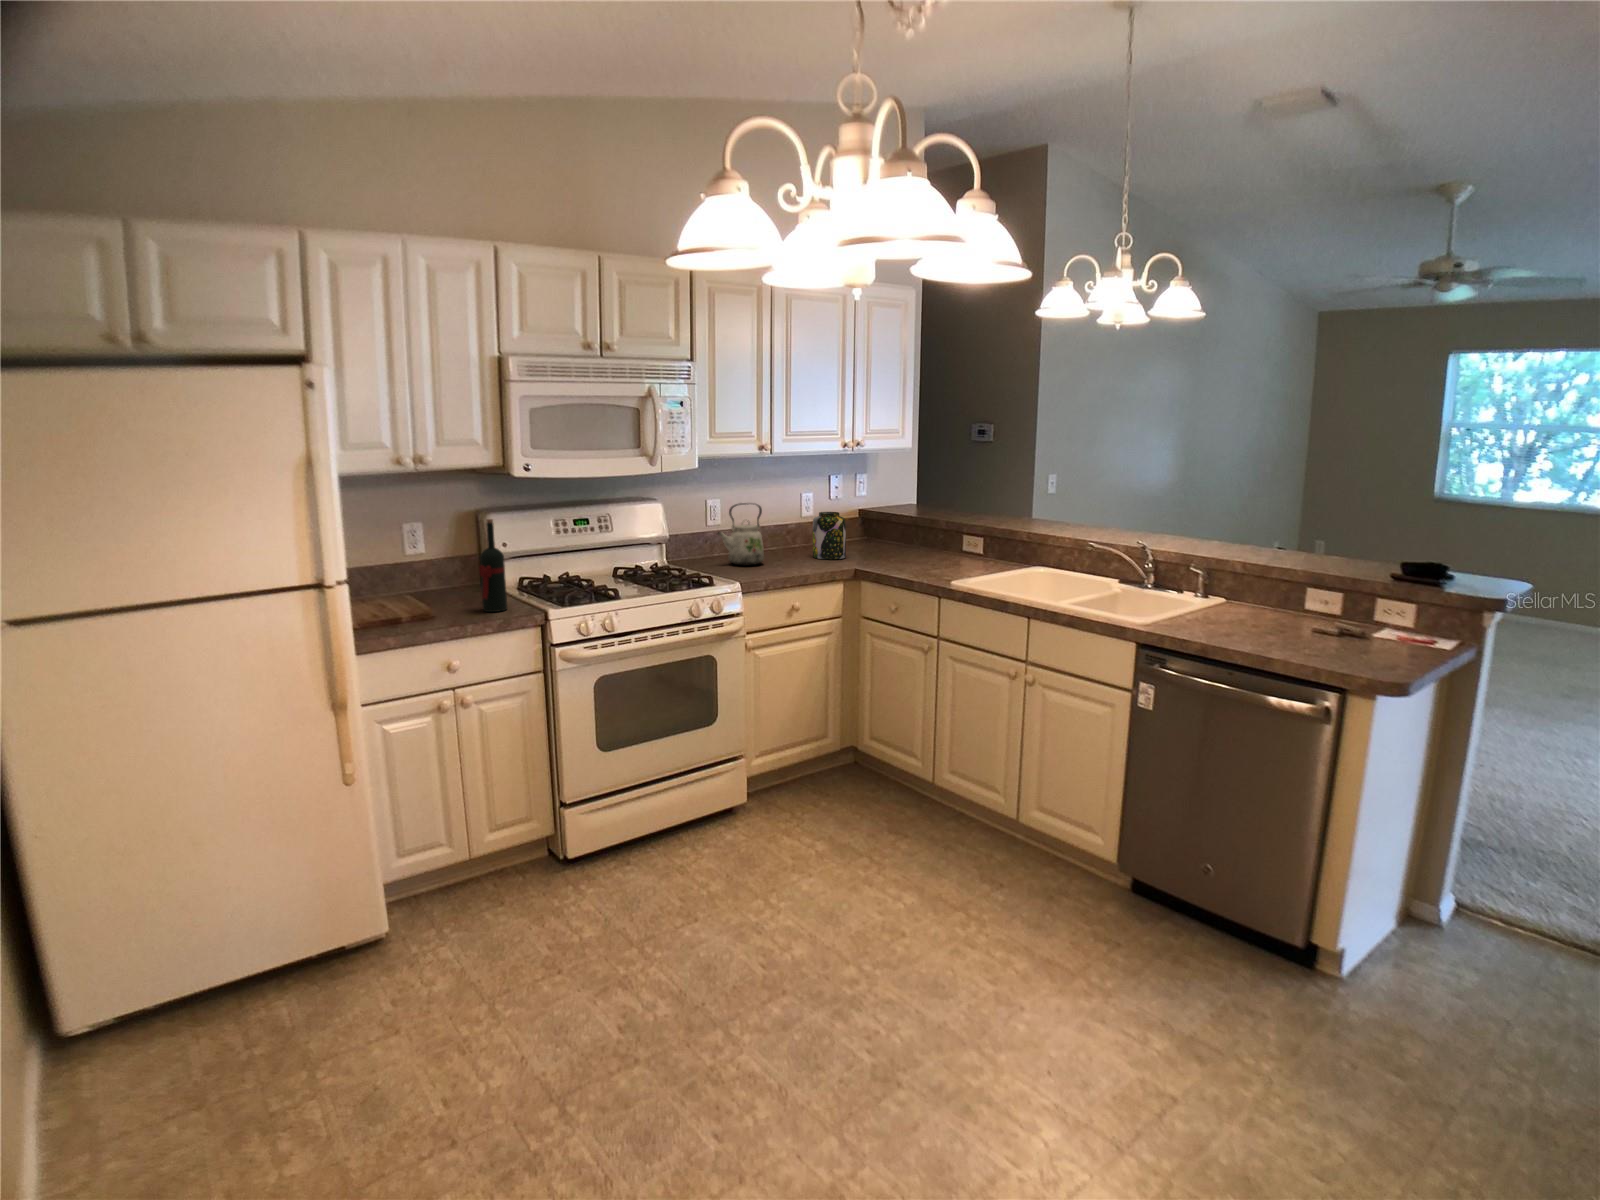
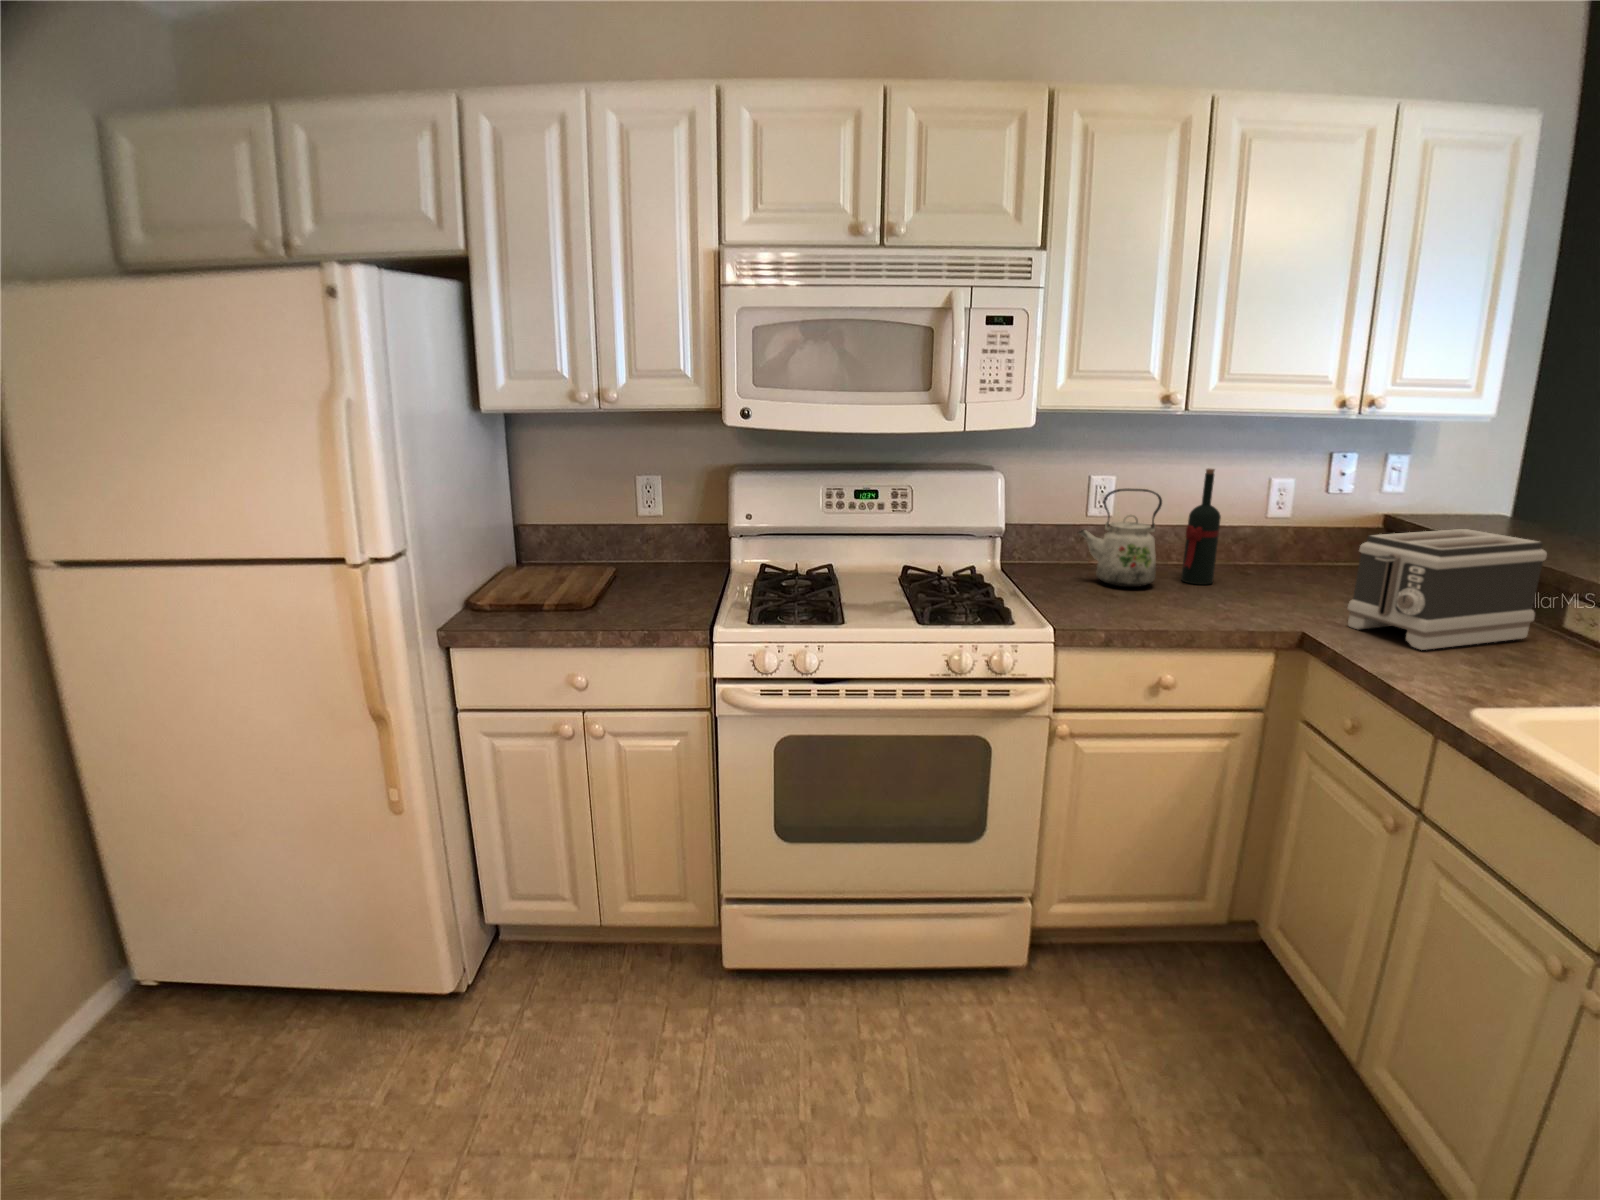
toaster: none [870,511,946,572] -> present [1348,529,1547,650]
jar: present [813,512,846,559] -> none [1256,514,1325,596]
wine bottle: present [479,519,507,612] -> present [1181,468,1221,585]

